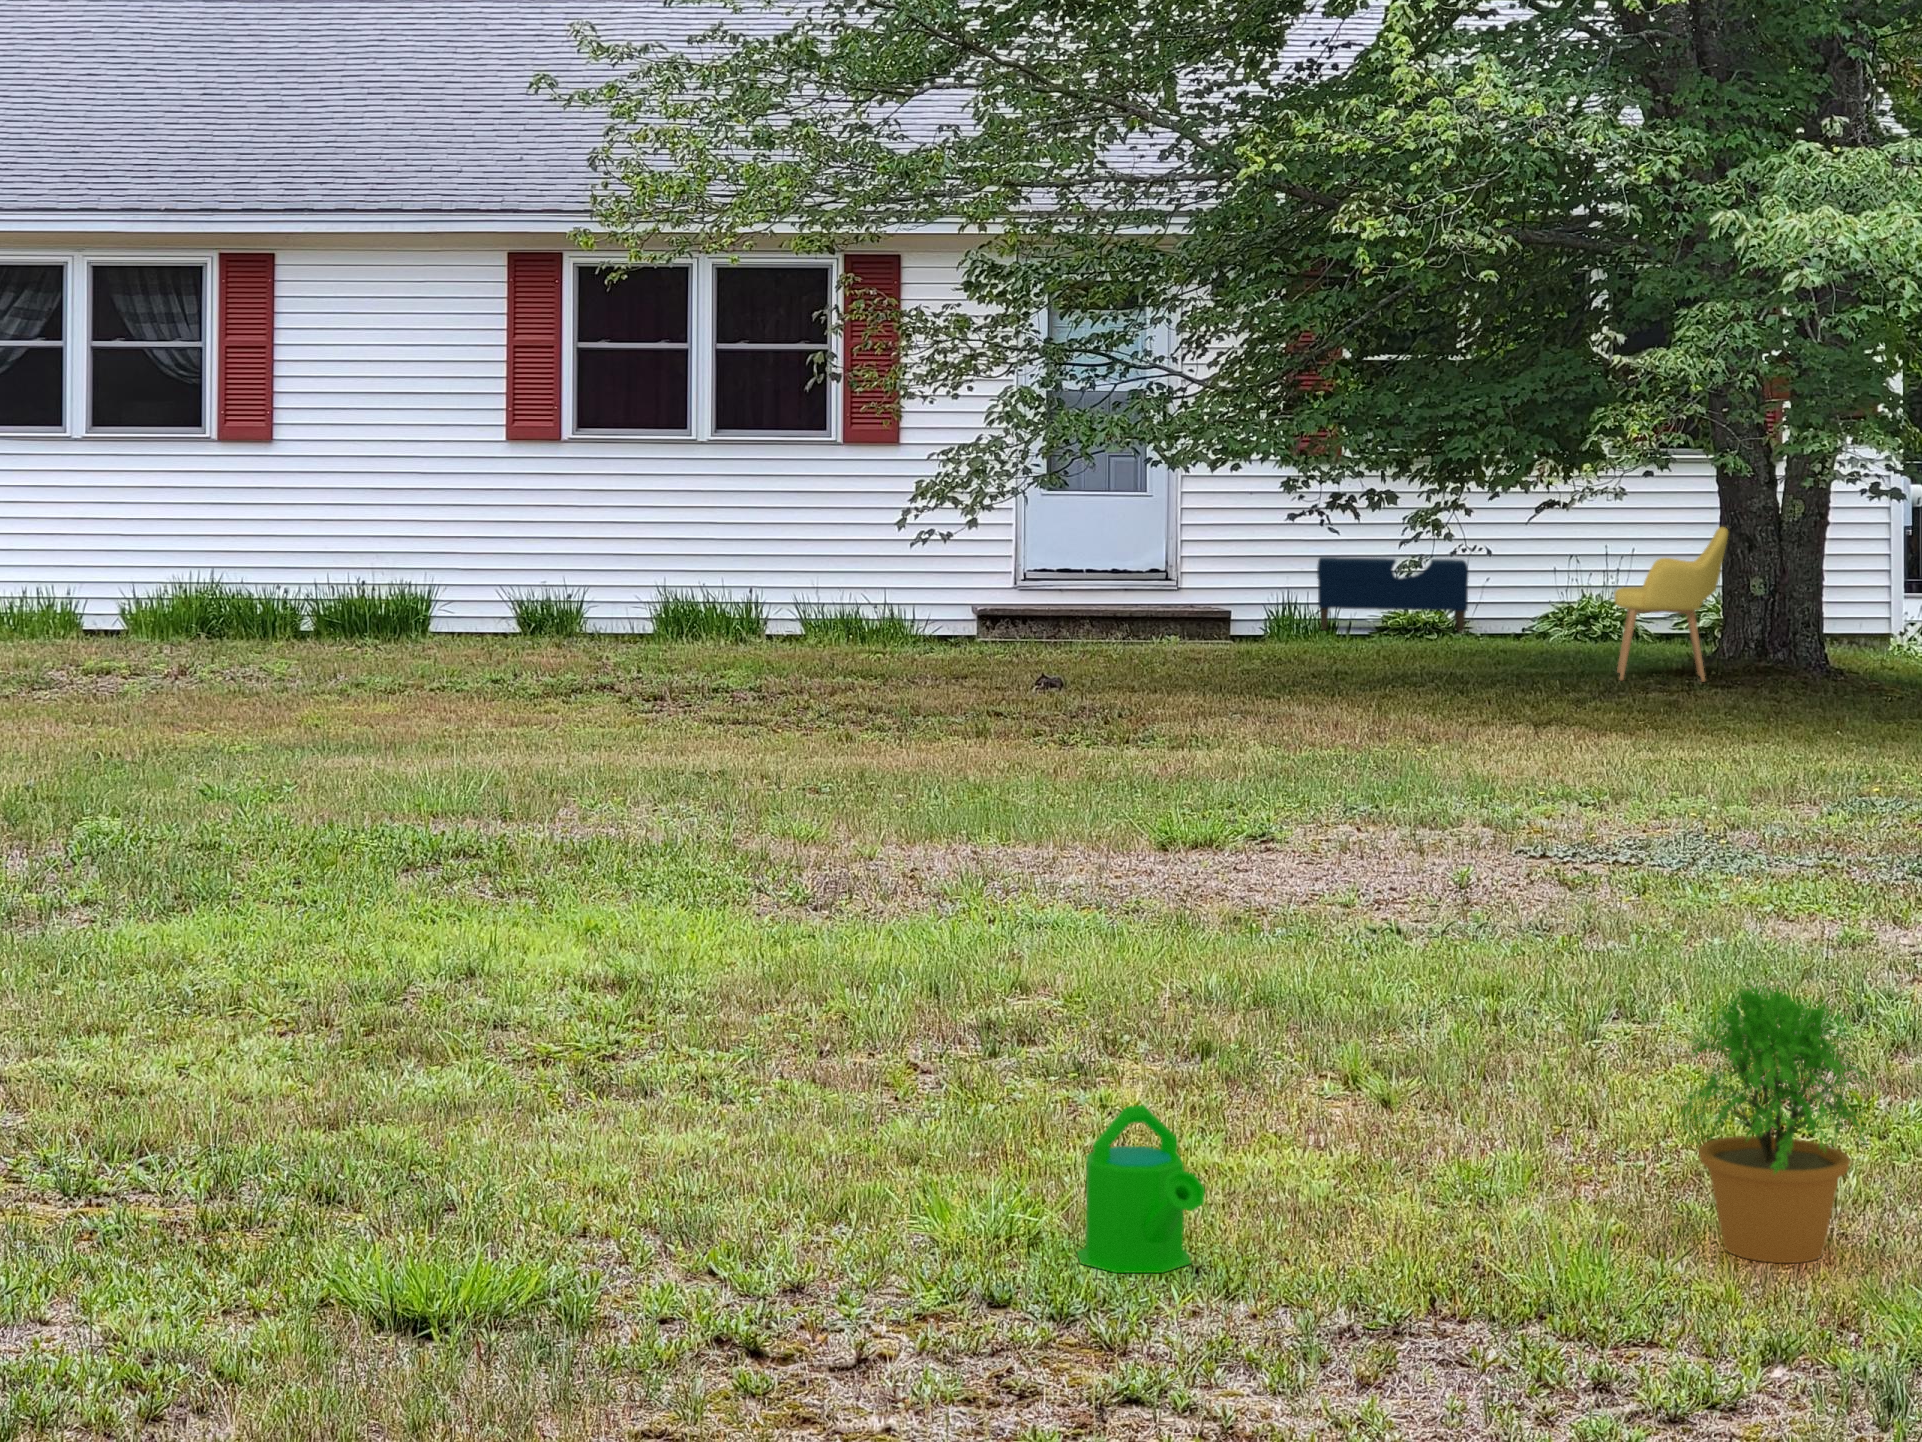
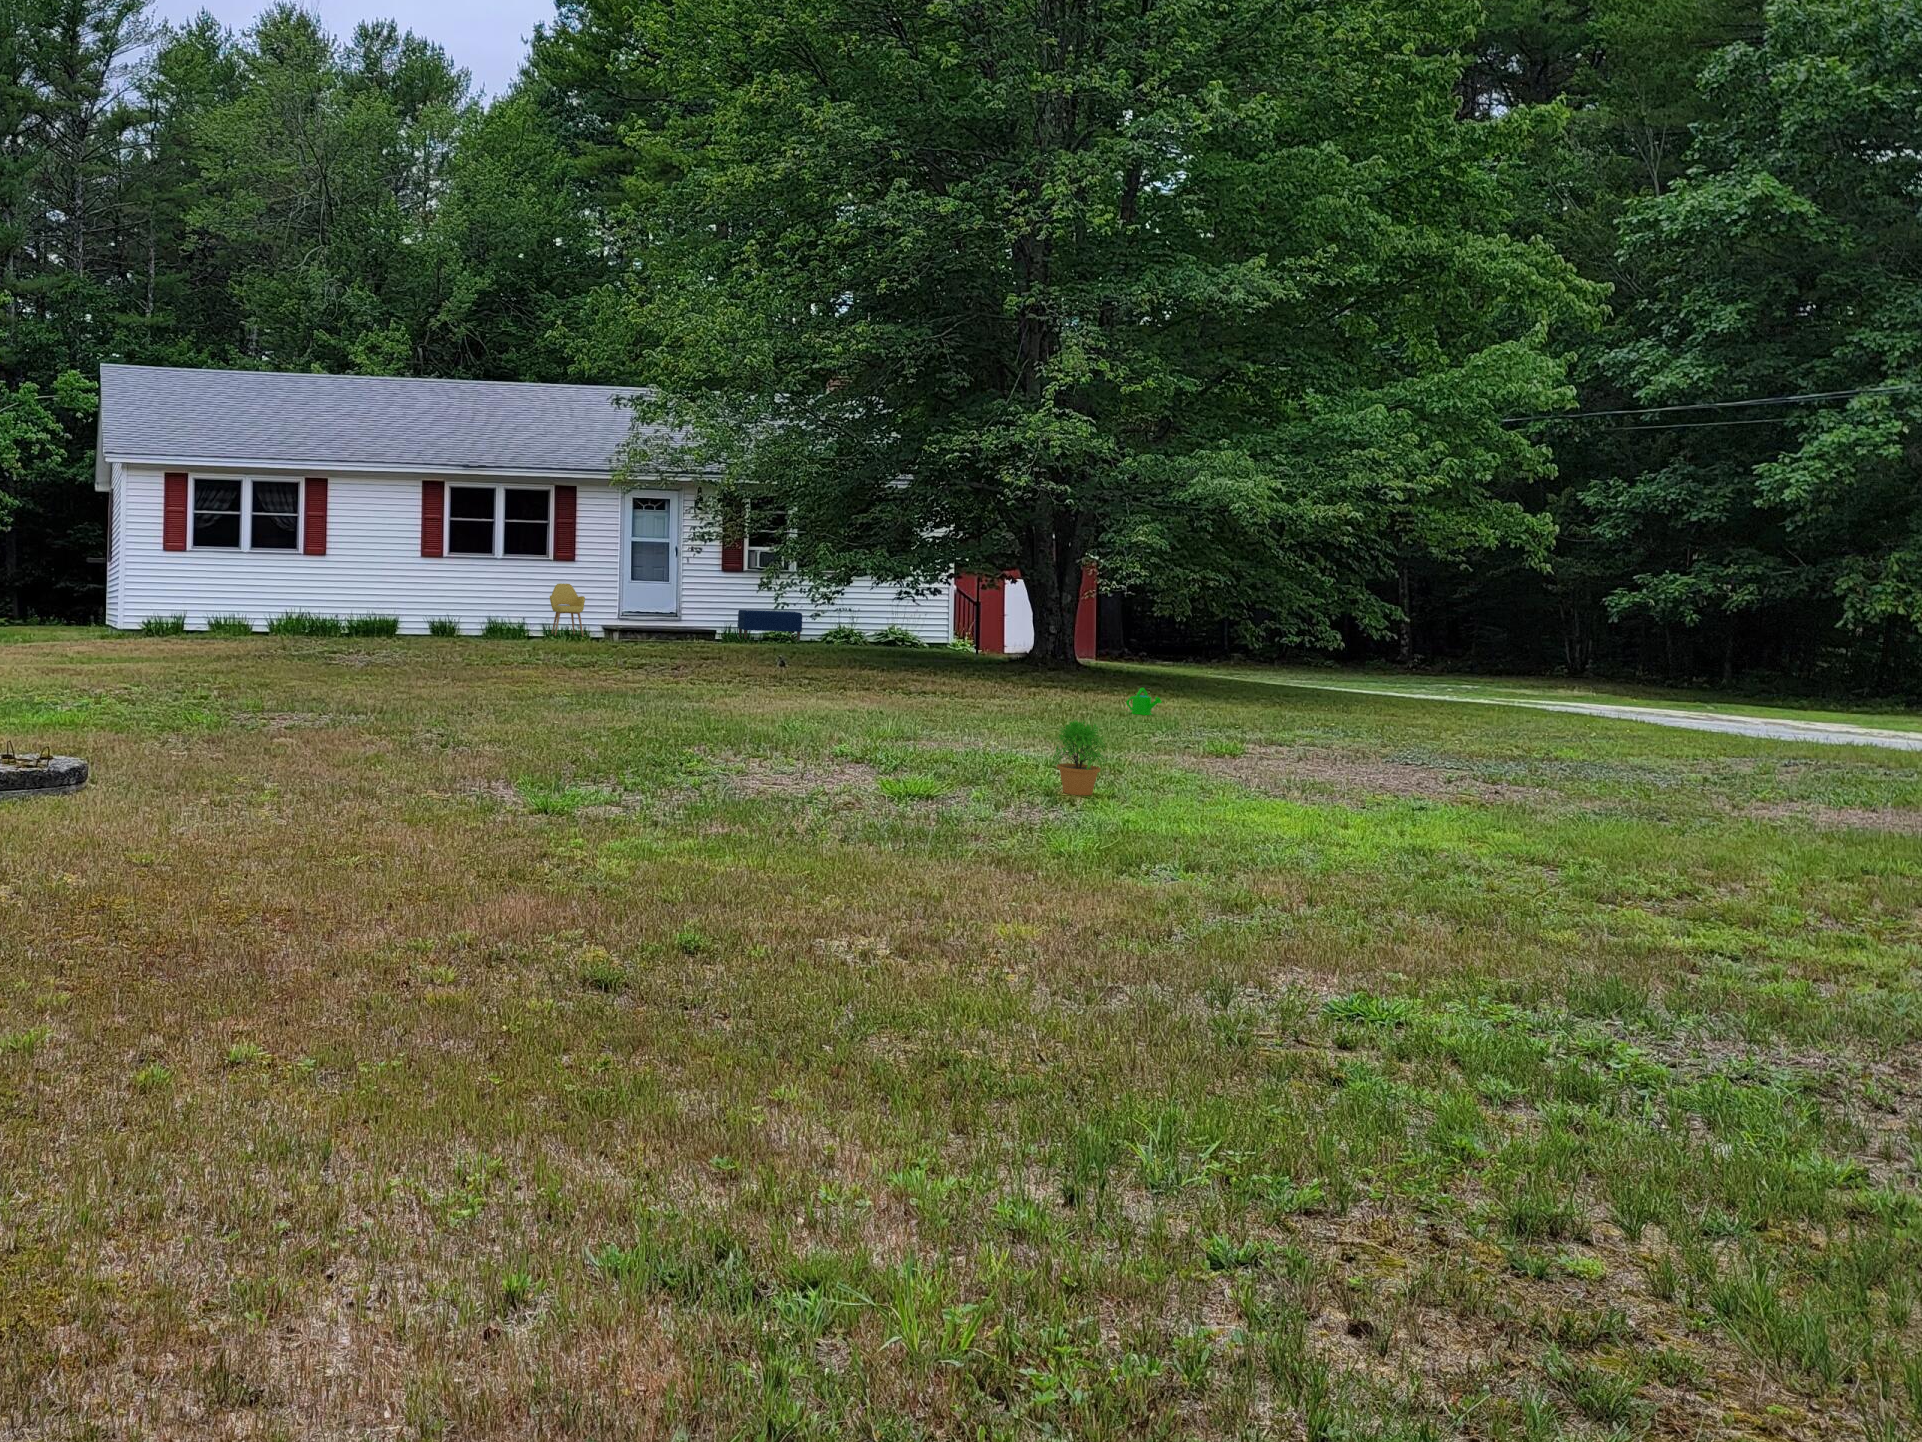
chair: present [1614,527,1728,682] -> present [550,583,585,636]
potted plant: present [1680,985,1873,1263] -> present [1052,720,1106,795]
watering can: present [1077,1105,1205,1273] -> present [1126,688,1162,715]

